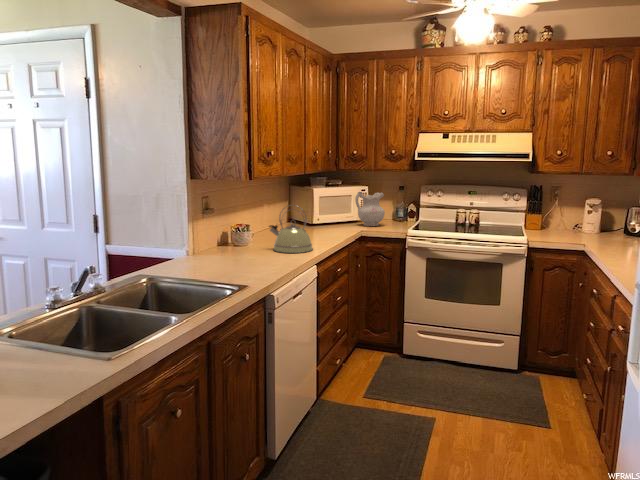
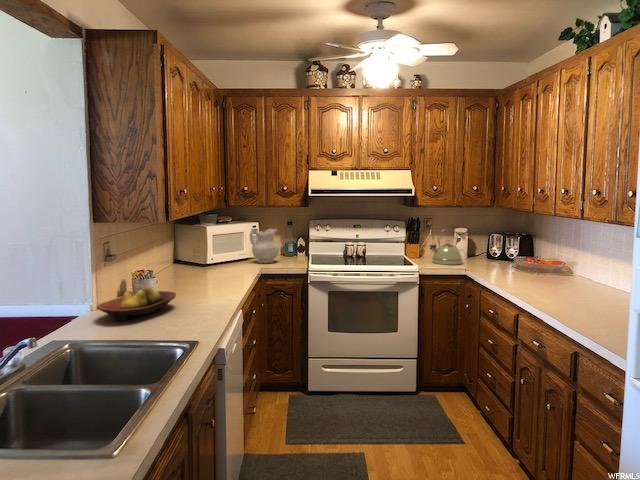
kettle: present [269,205,313,253] -> present [430,229,463,265]
fruit bowl: none [184,237,256,265] -> present [97,287,176,321]

